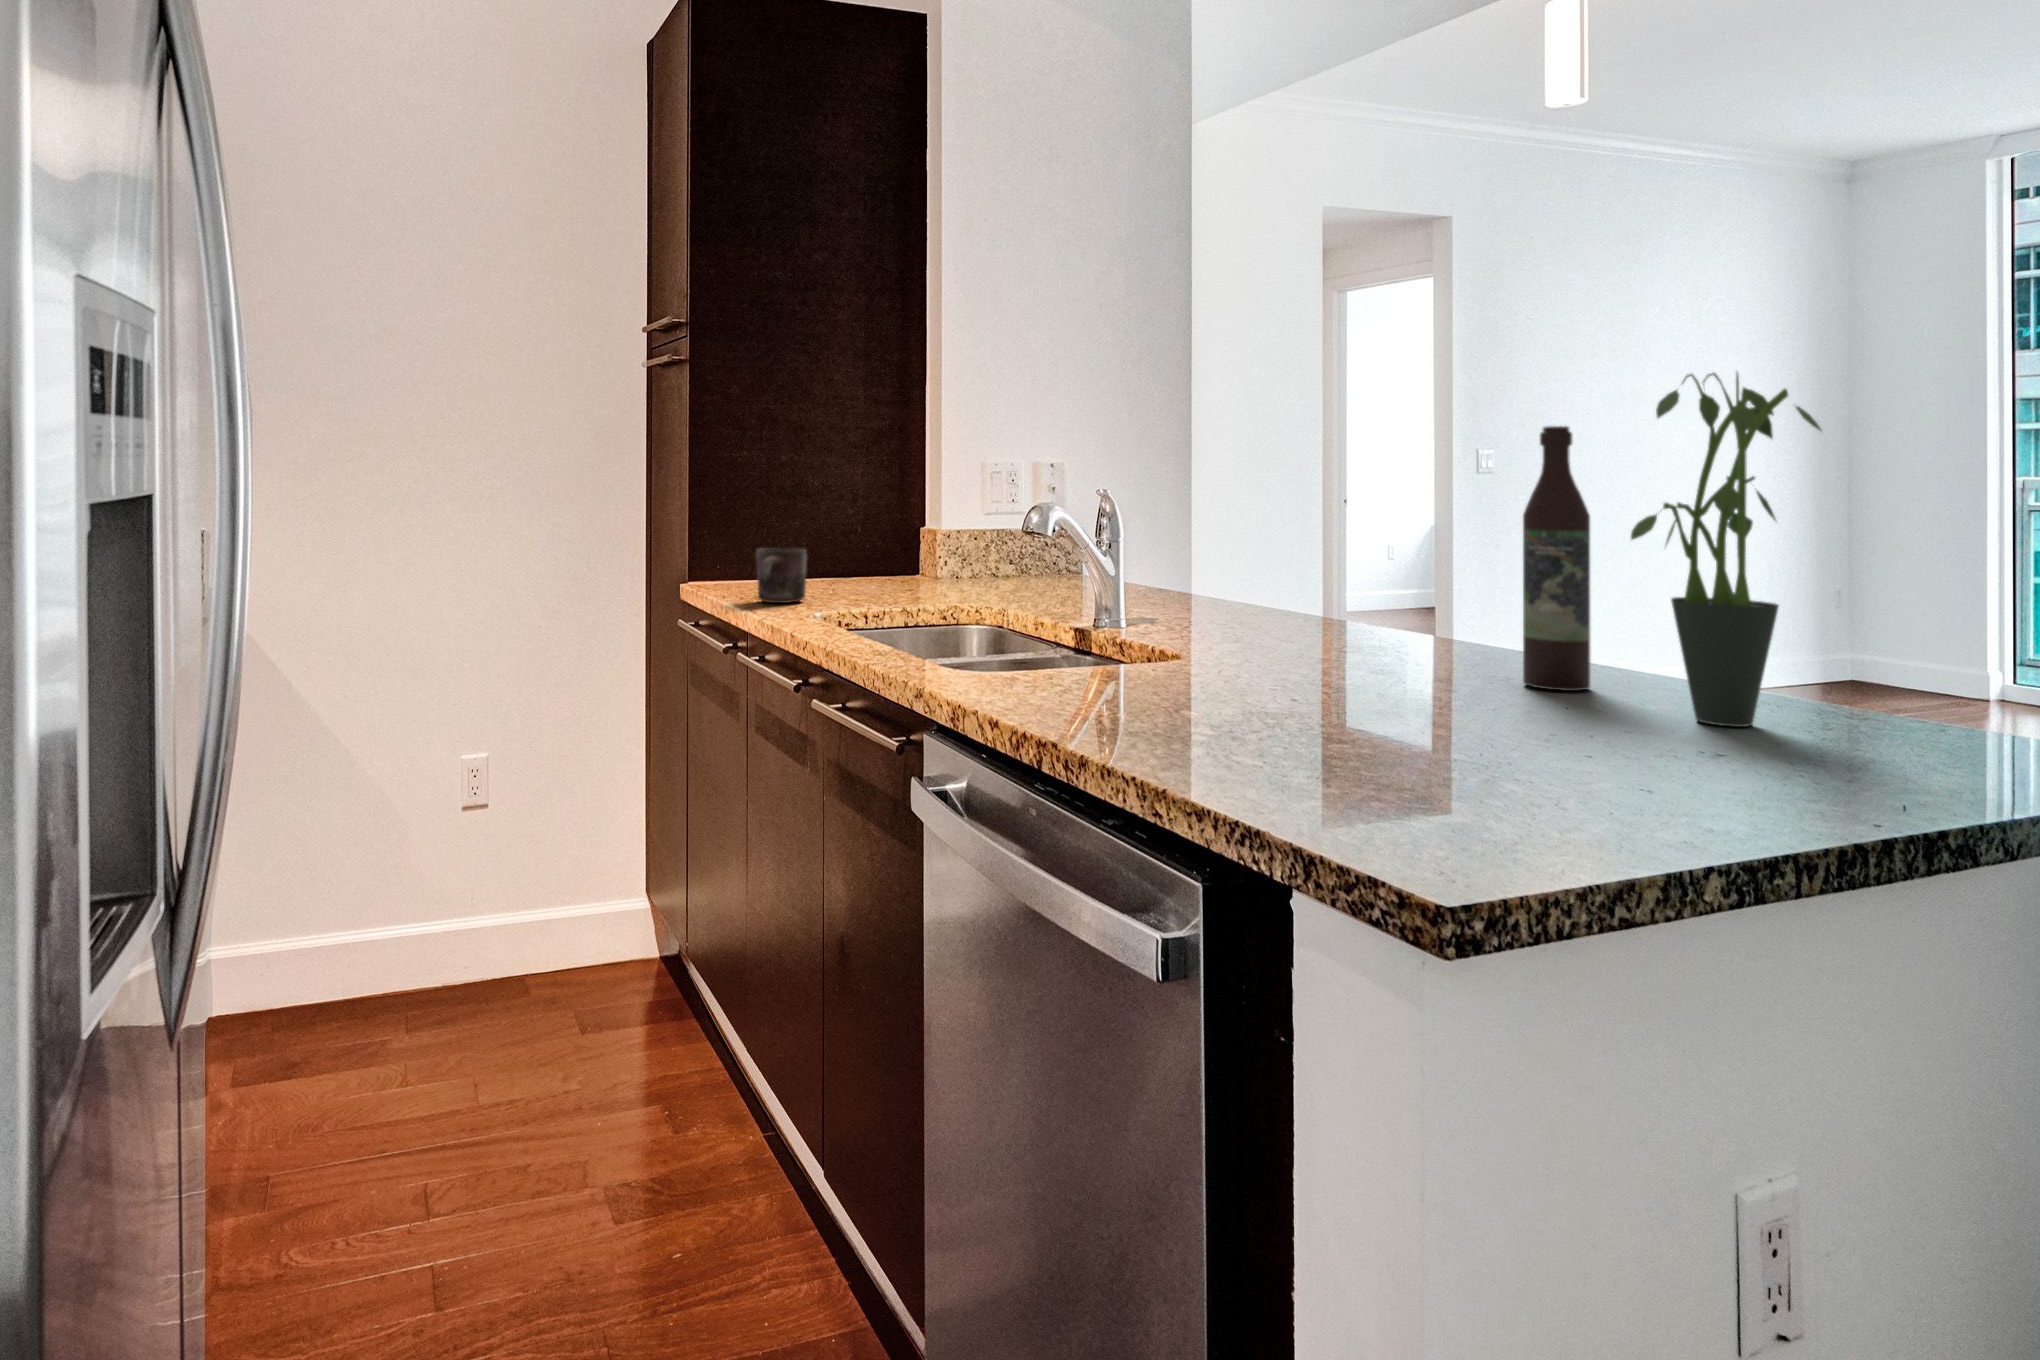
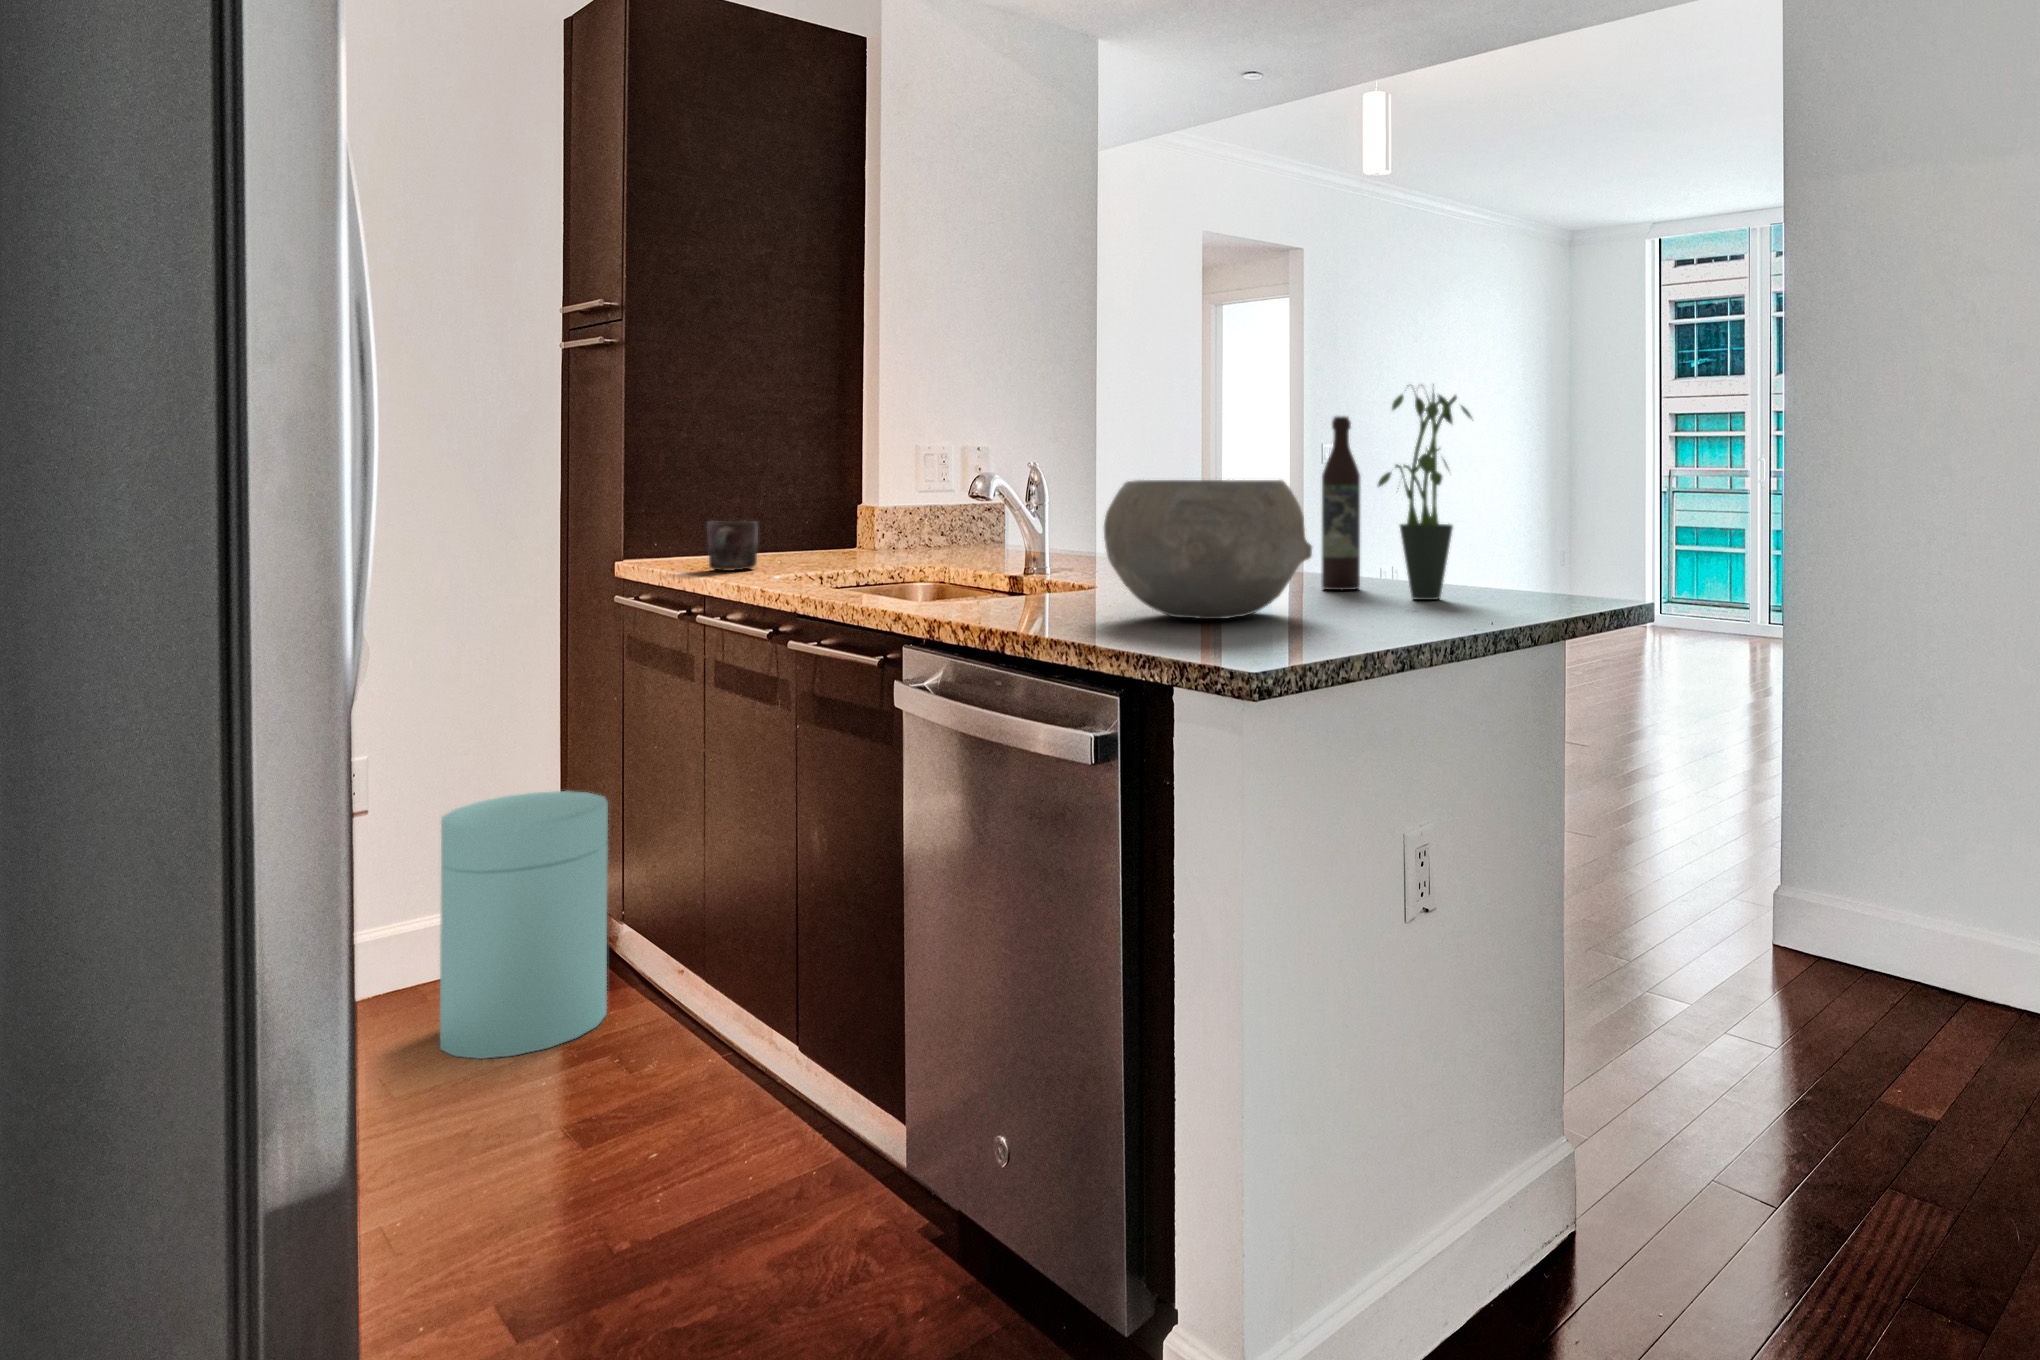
ceramic bowl: none [1185,526,1523,744] -> present [1104,480,1312,619]
trash can: none [523,816,669,1091] -> present [440,791,608,1059]

